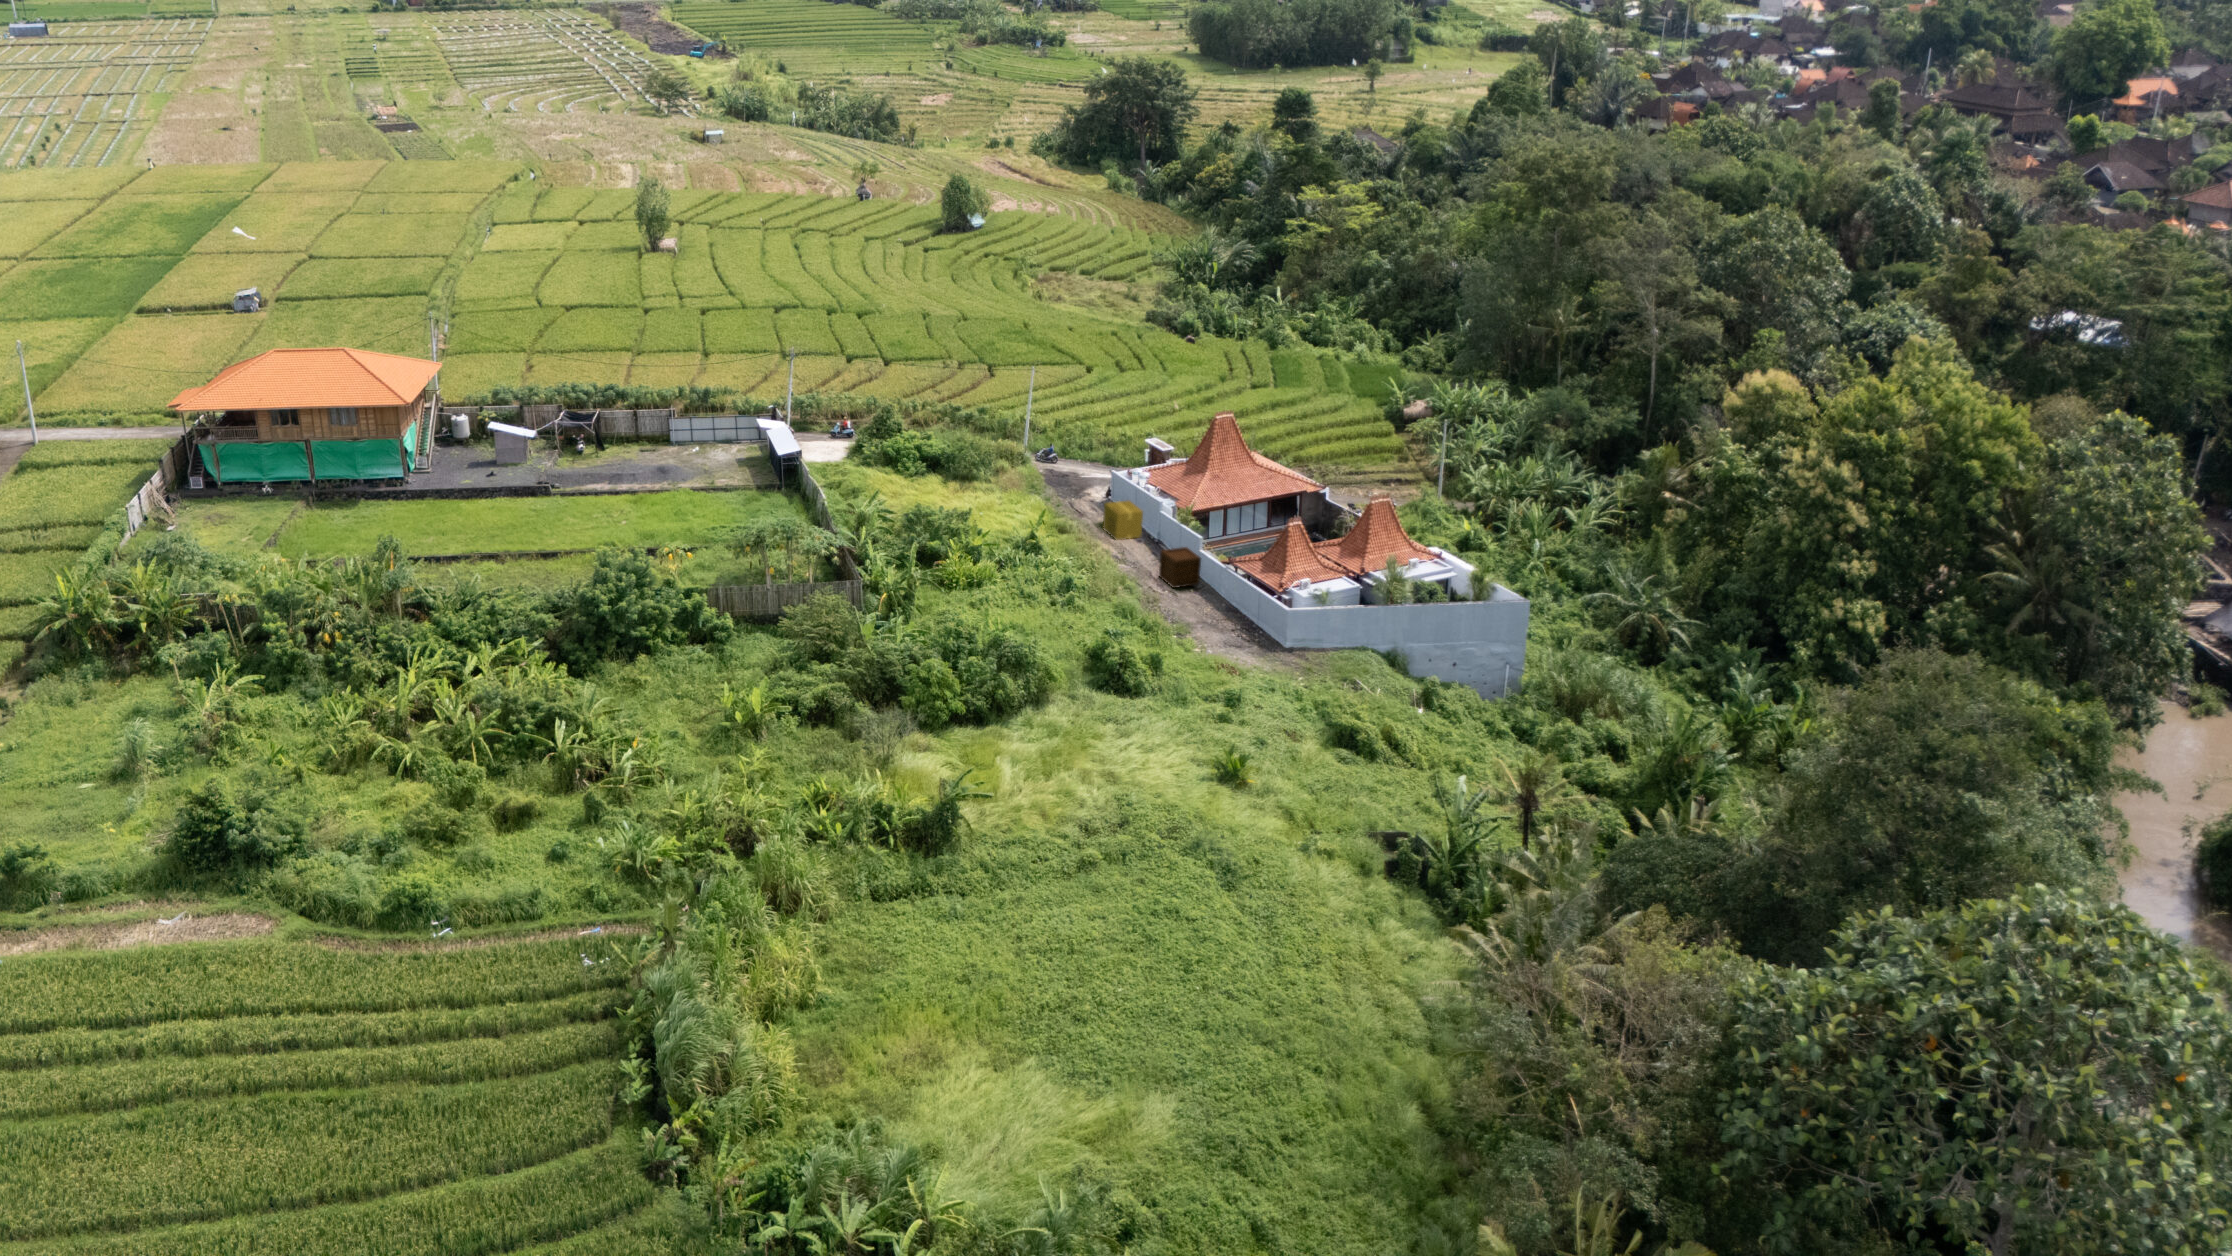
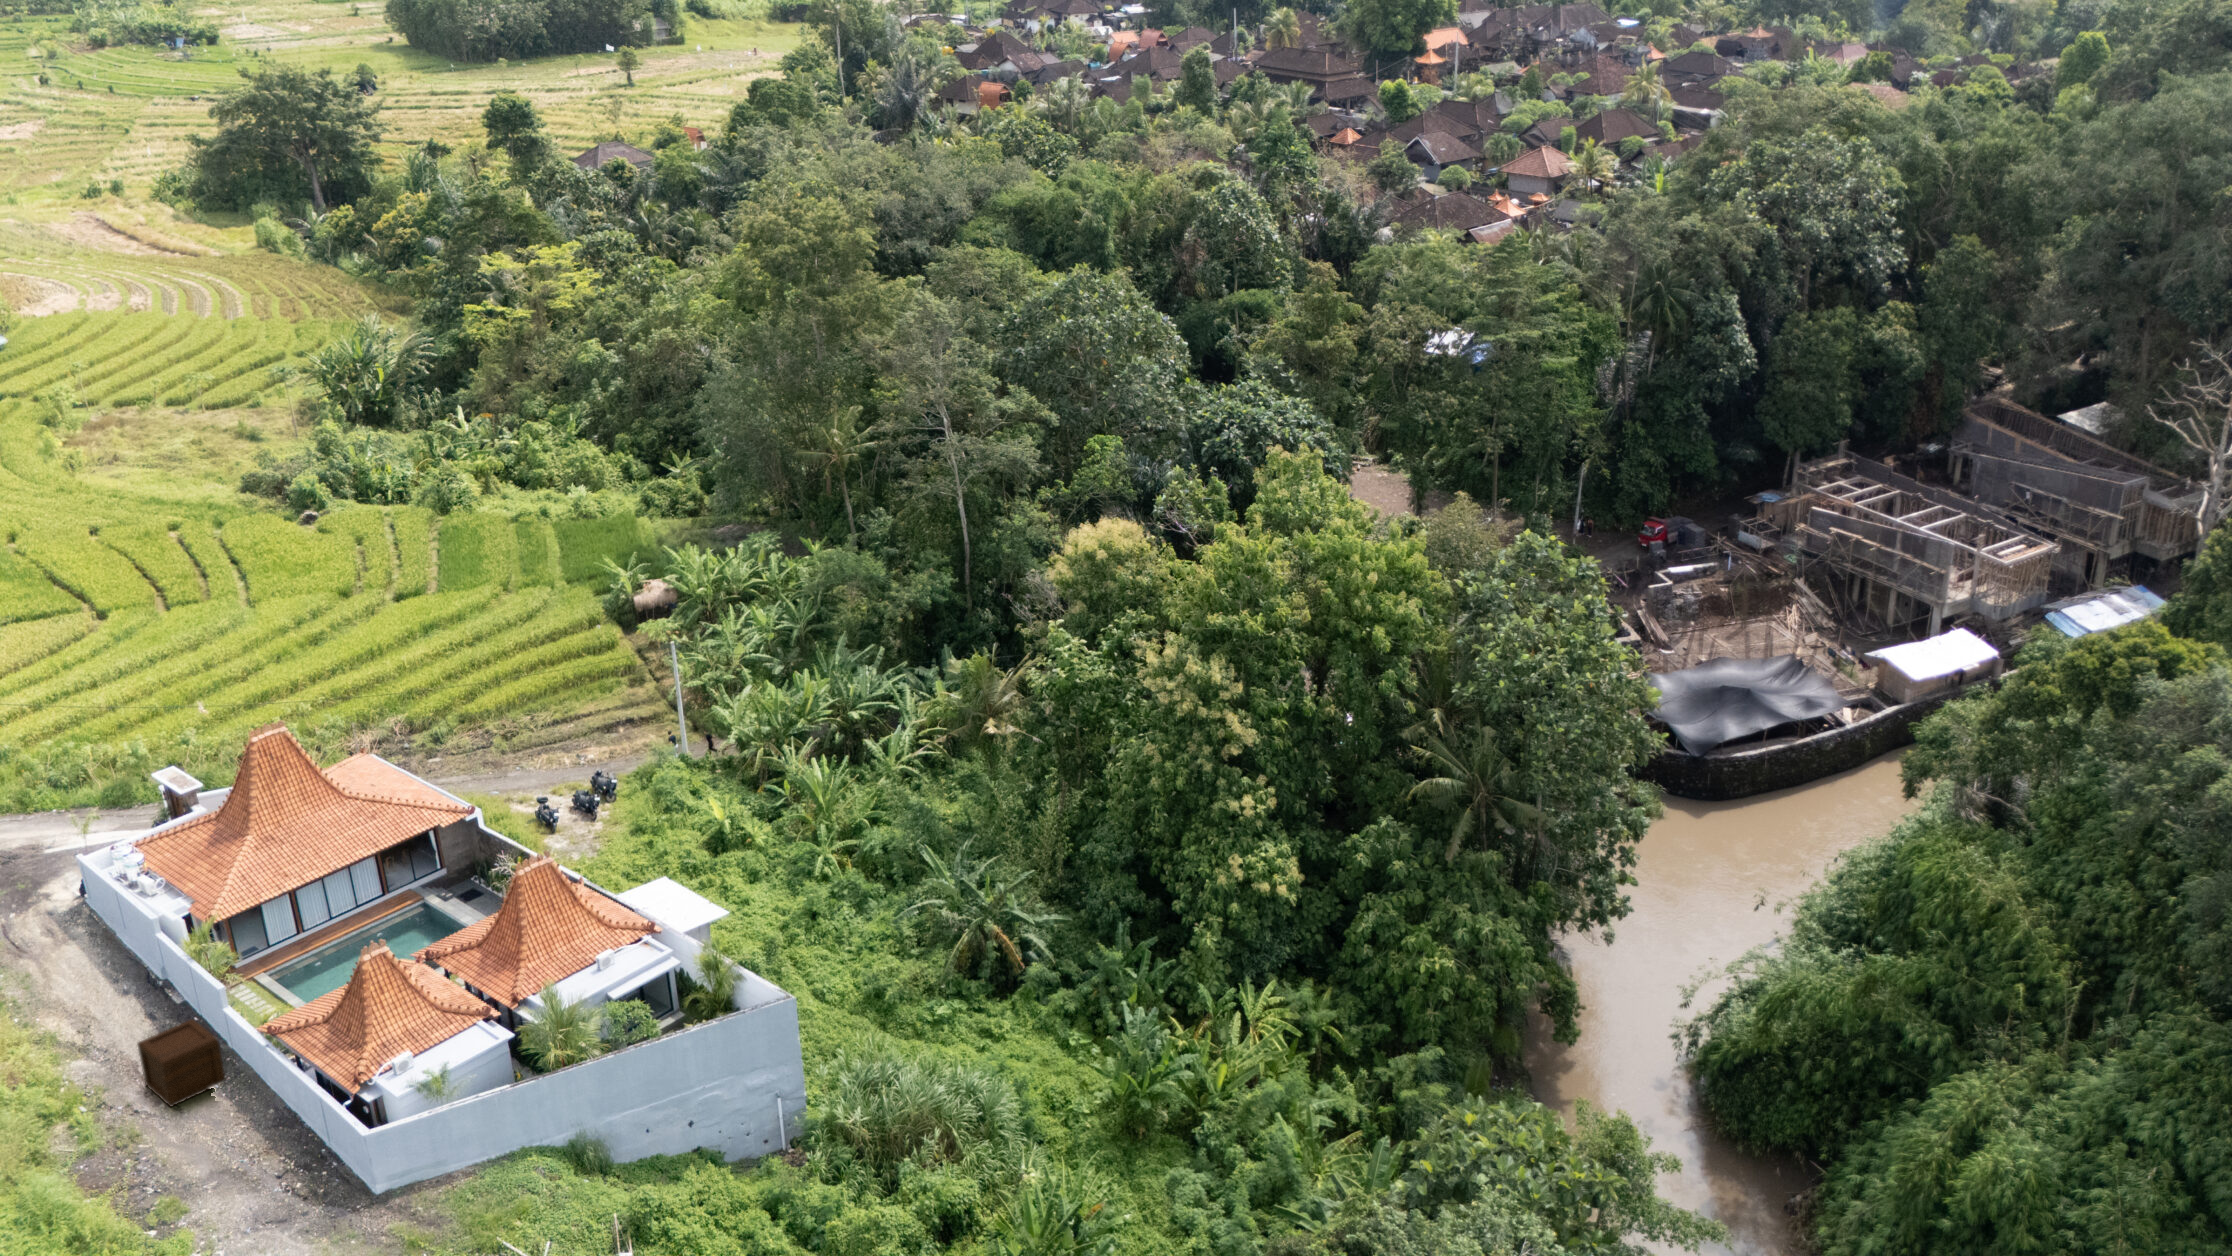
cardboard box: present [1103,501,1143,540] -> none [40,932,127,1016]

